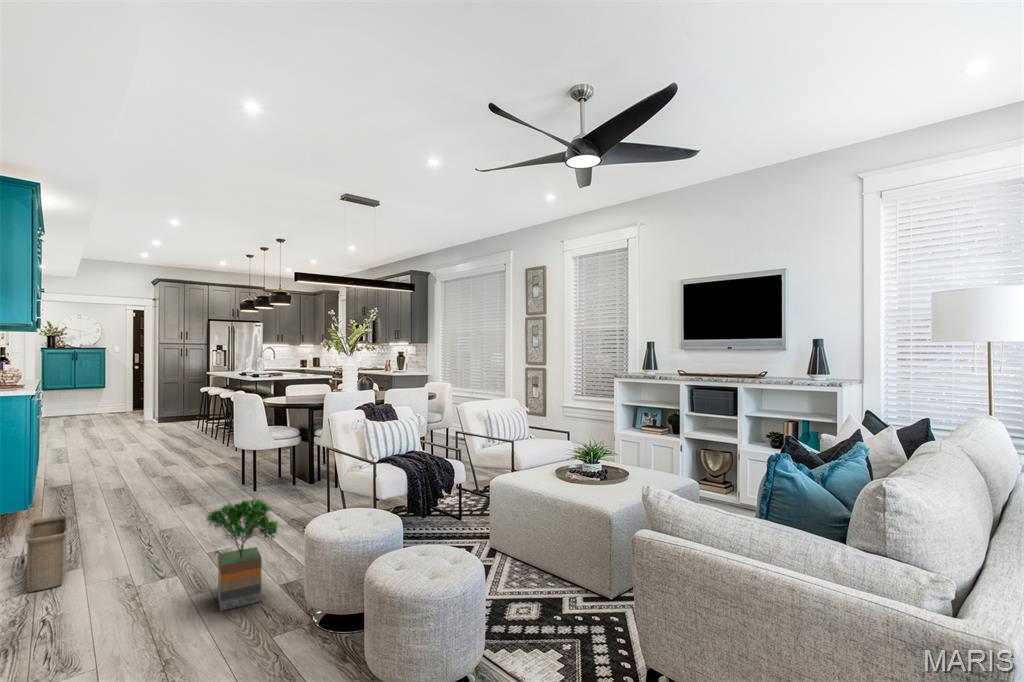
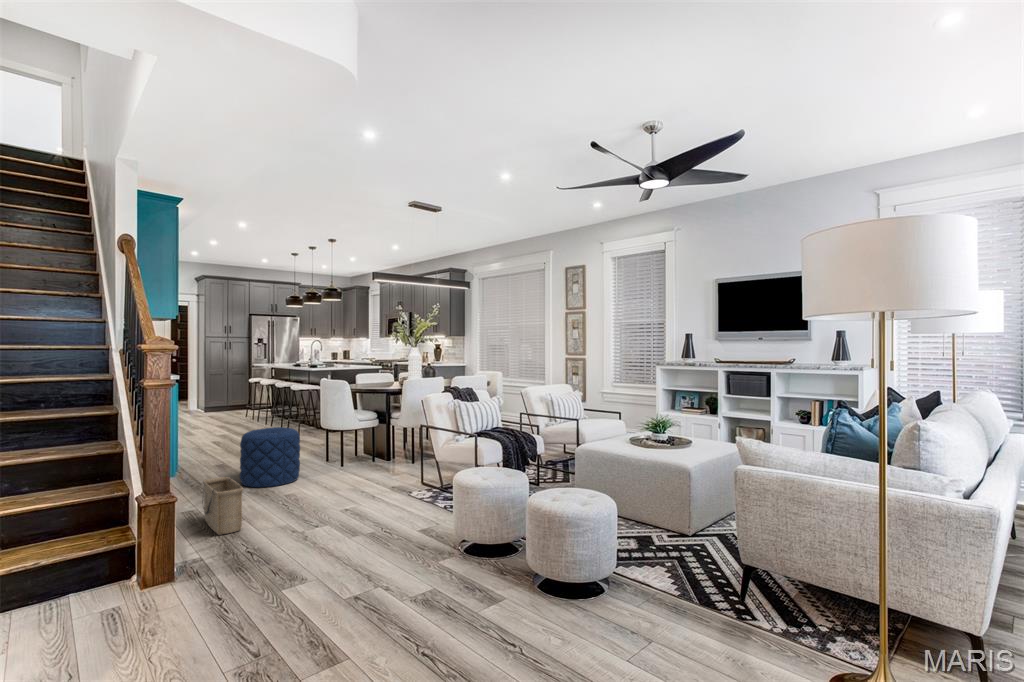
pouf: none [116,449,193,520] -> present [240,427,300,487]
potted tree: present [206,499,278,611] -> none [366,458,425,545]

